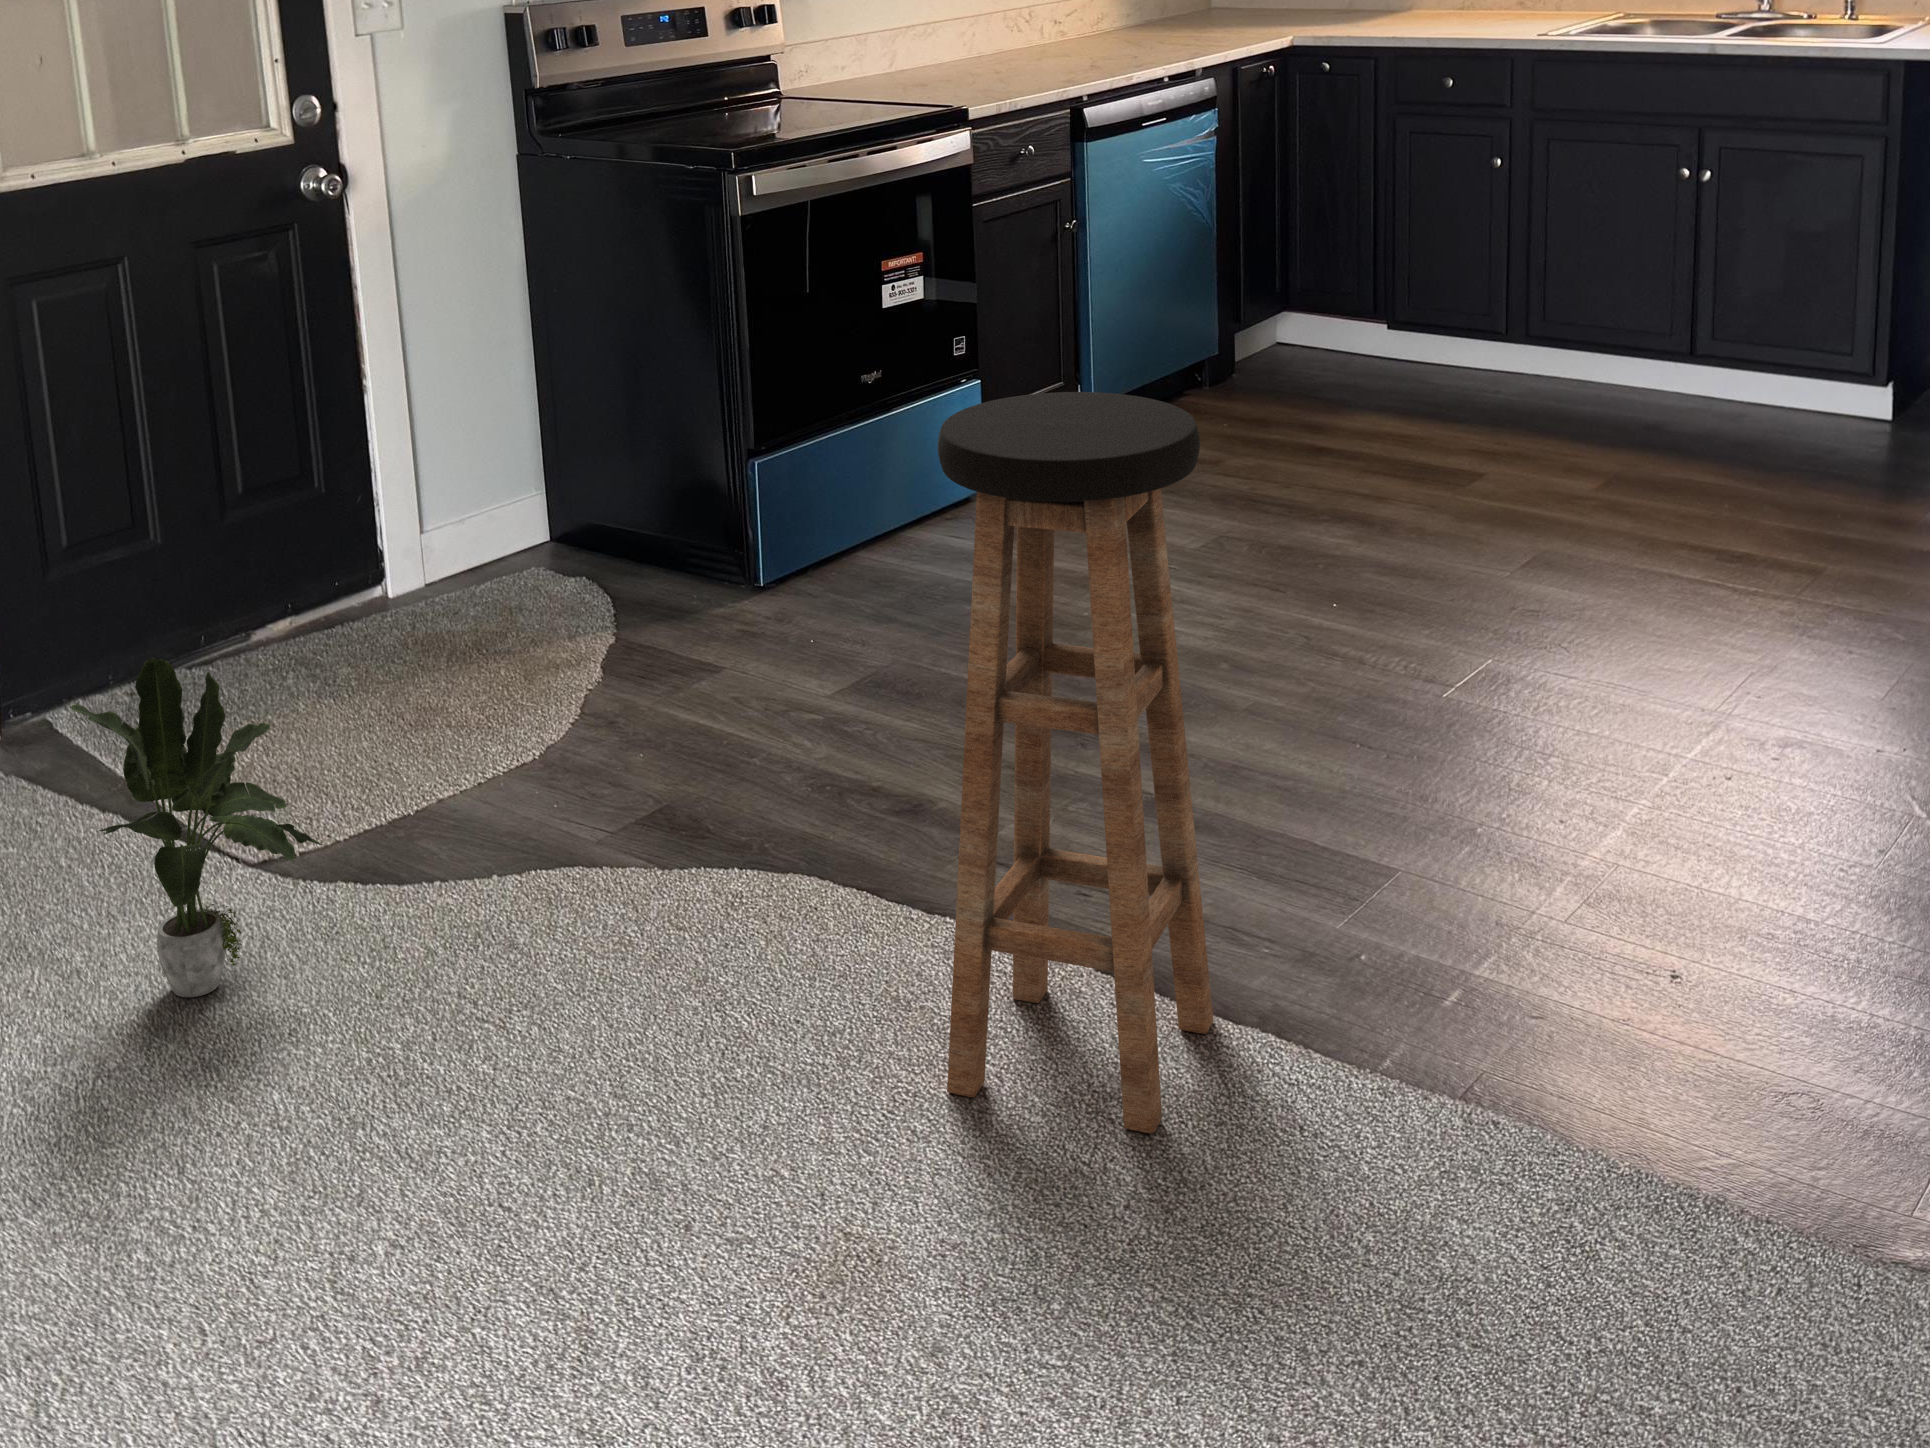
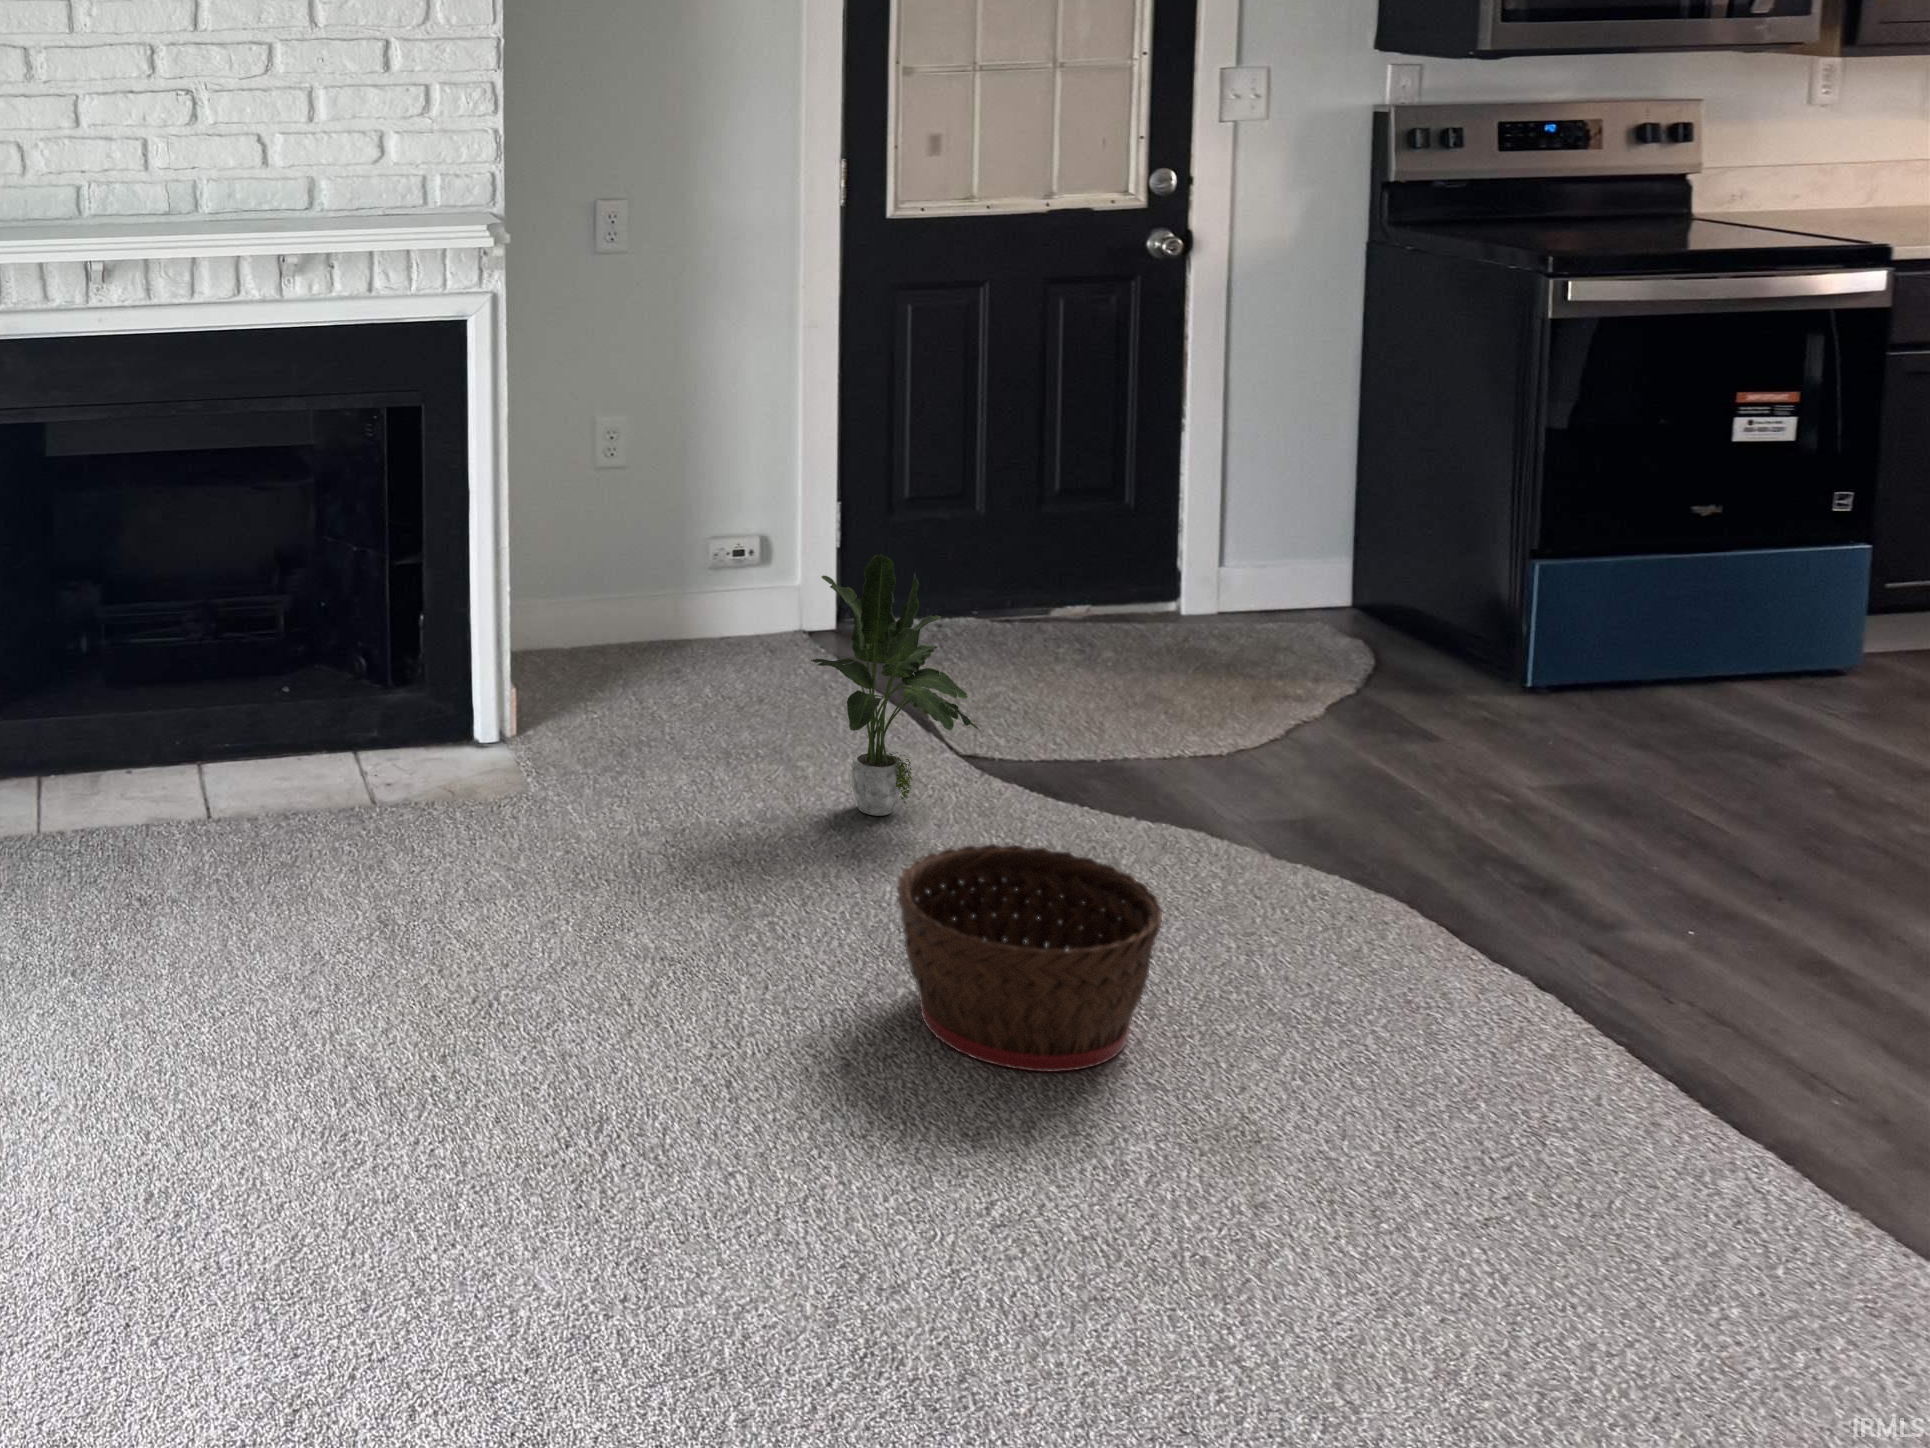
bar stool: present [938,392,1213,1133] -> none [1409,464,1747,1169]
basket: none [368,983,700,1307] -> present [897,844,1162,1072]

